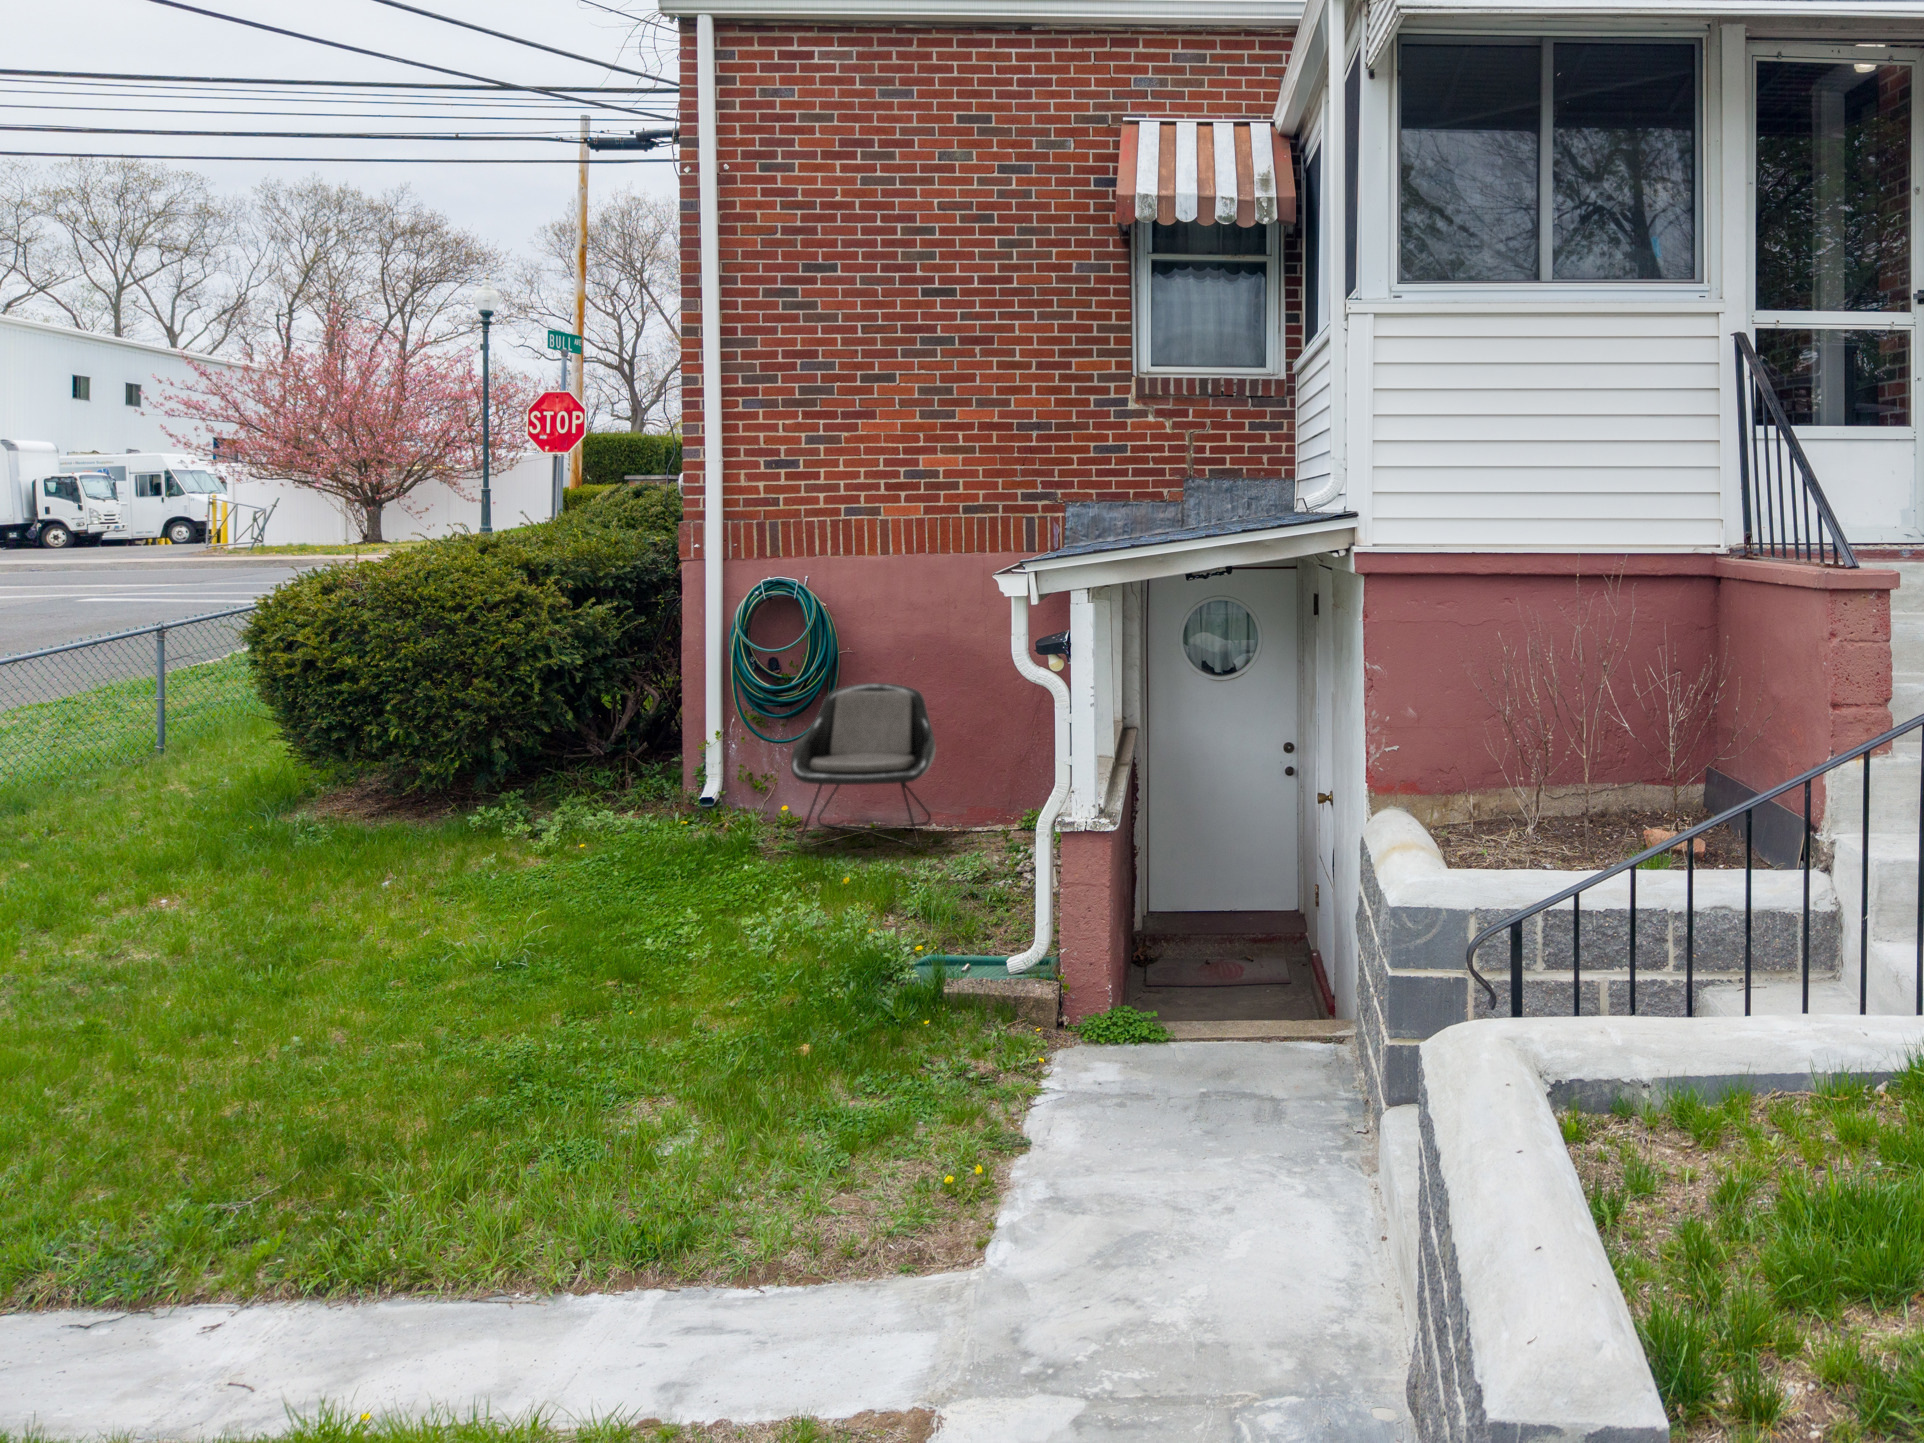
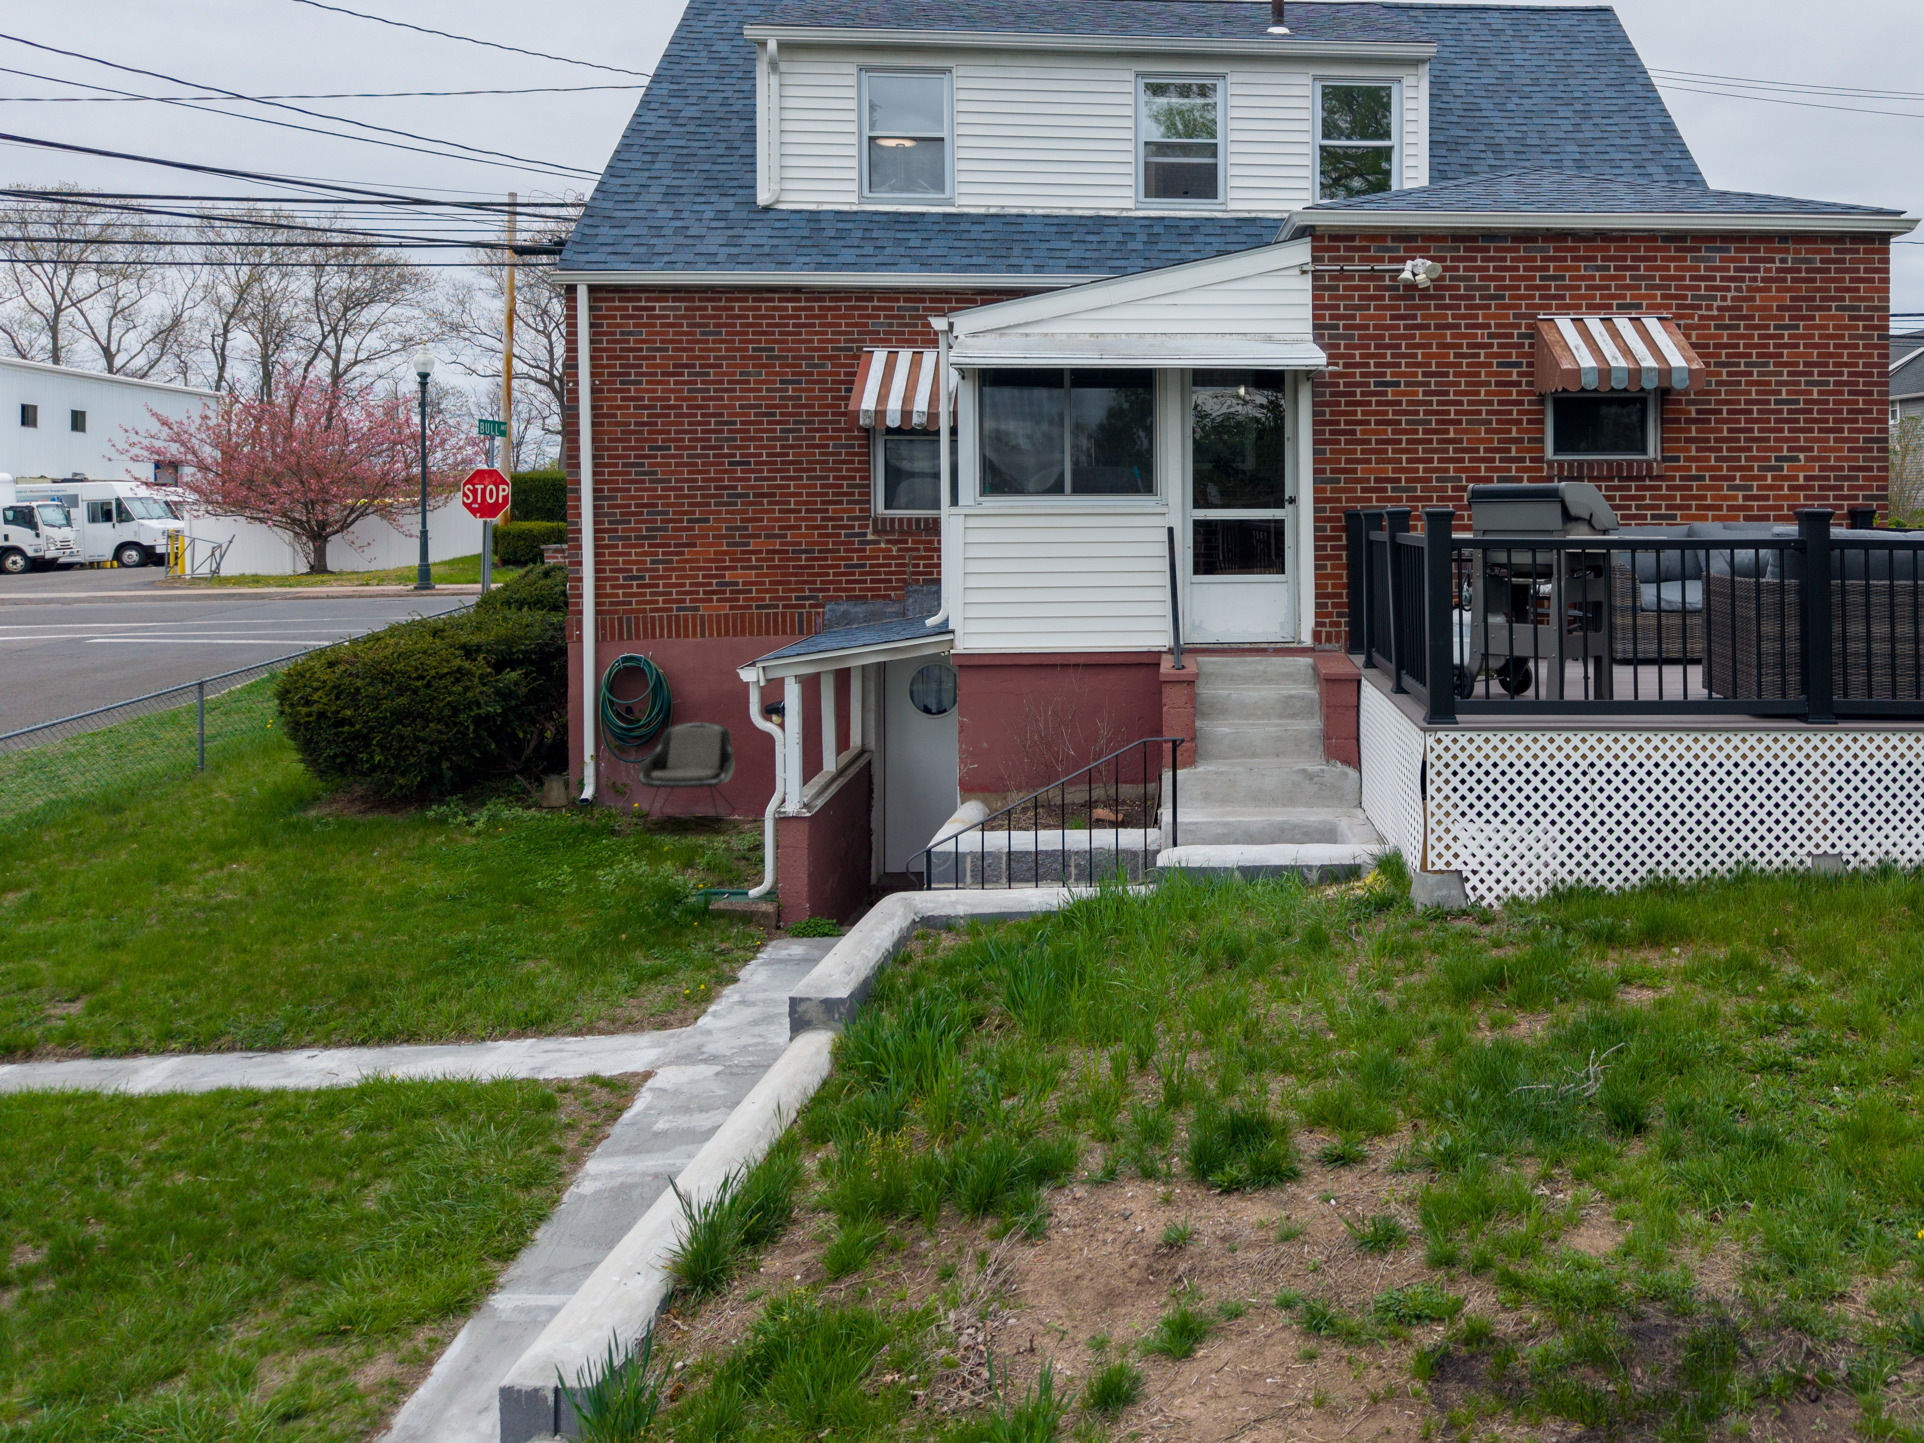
watering can: none [596,765,687,814] -> present [520,775,573,807]

